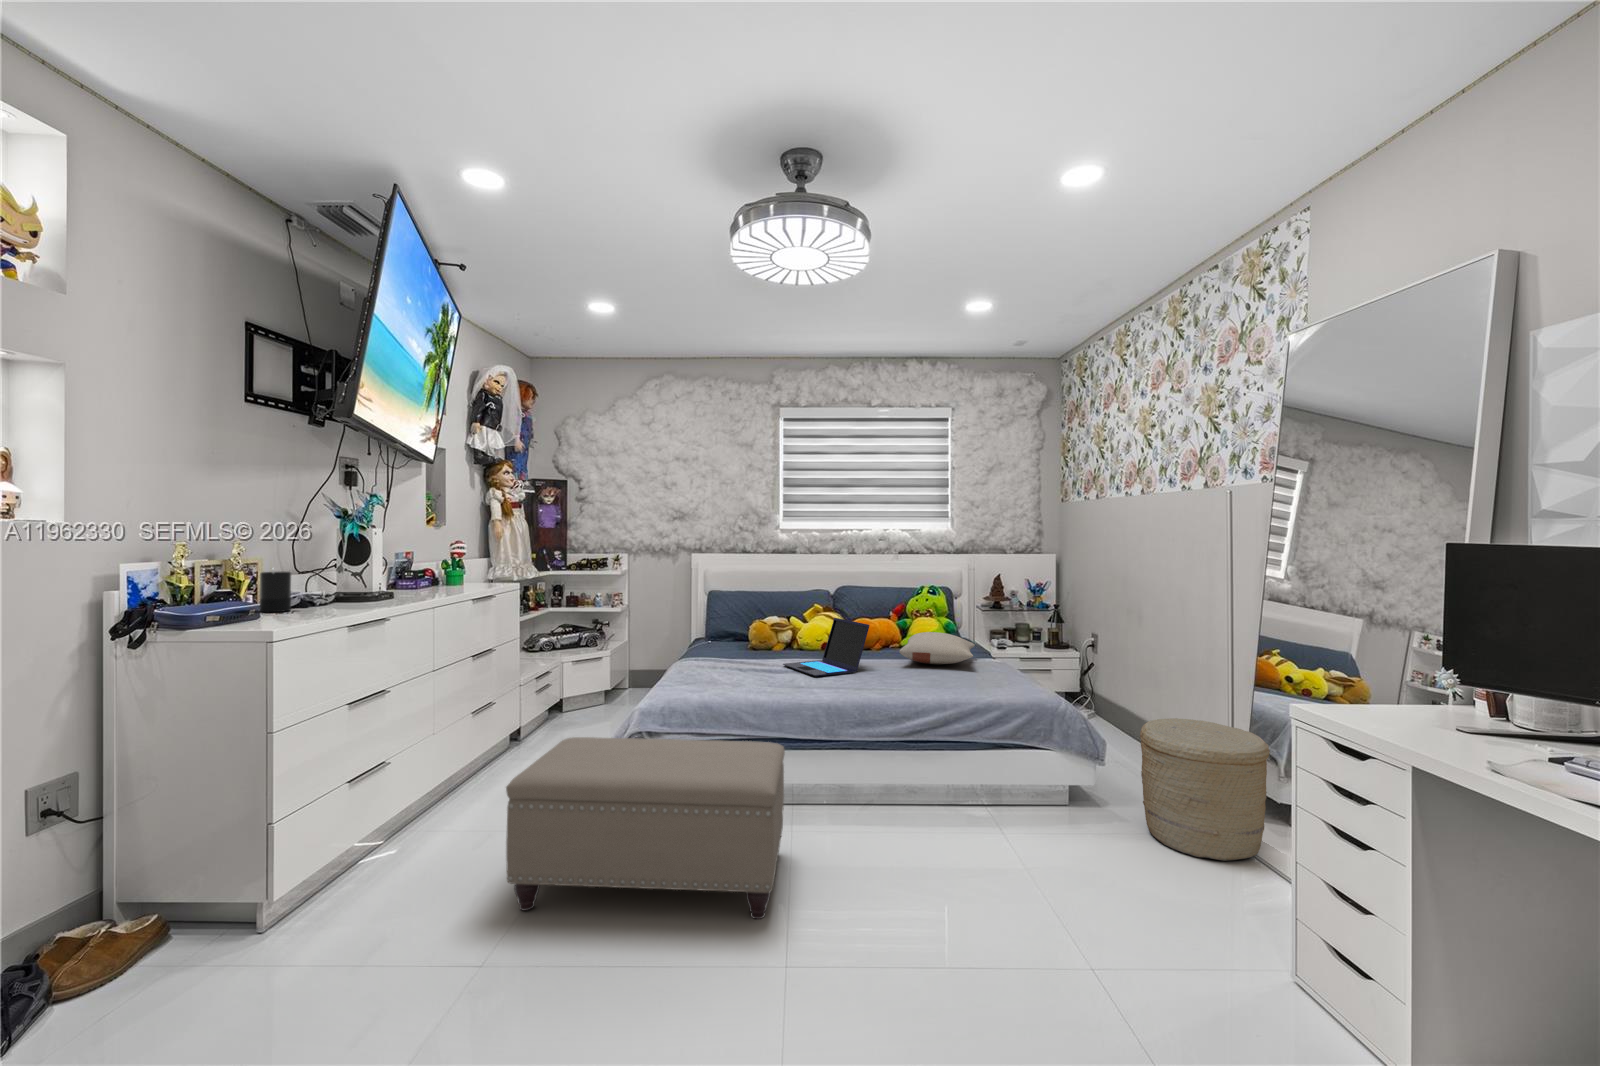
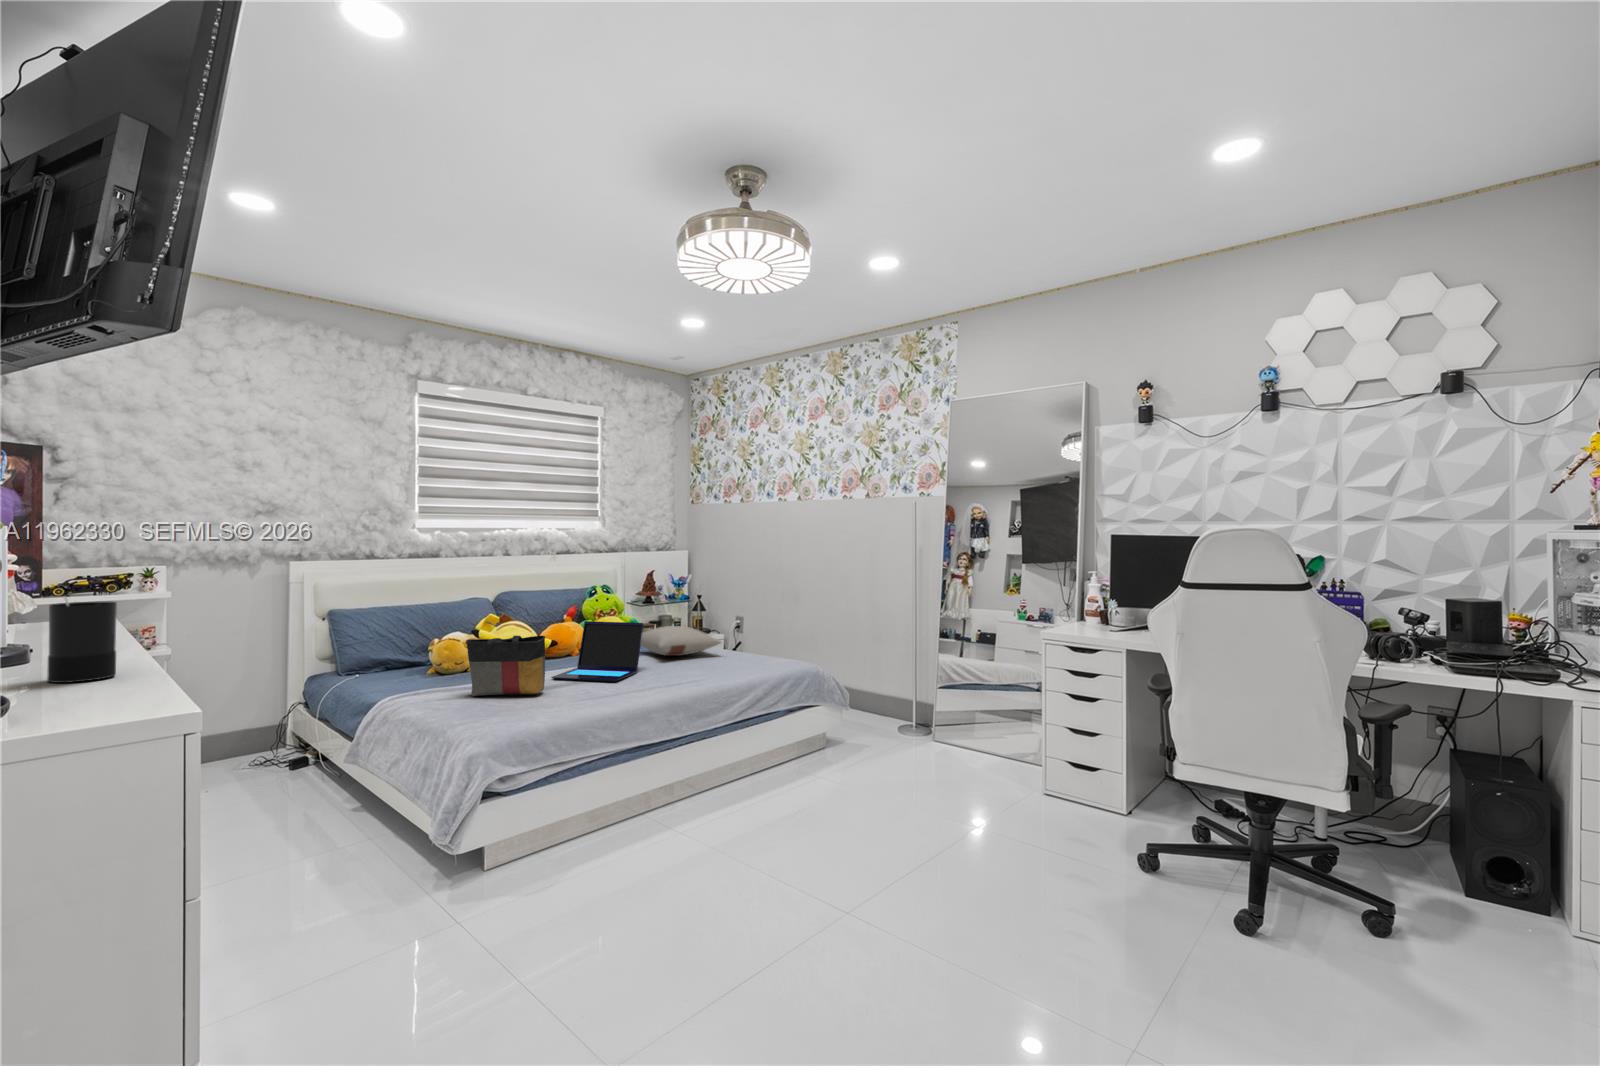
tote bag: none [701,622,755,674] -> present [466,636,545,696]
woven basket: present [1140,718,1270,861] -> none [878,663,957,752]
ottoman: present [506,737,785,919] -> none [496,738,807,995]

